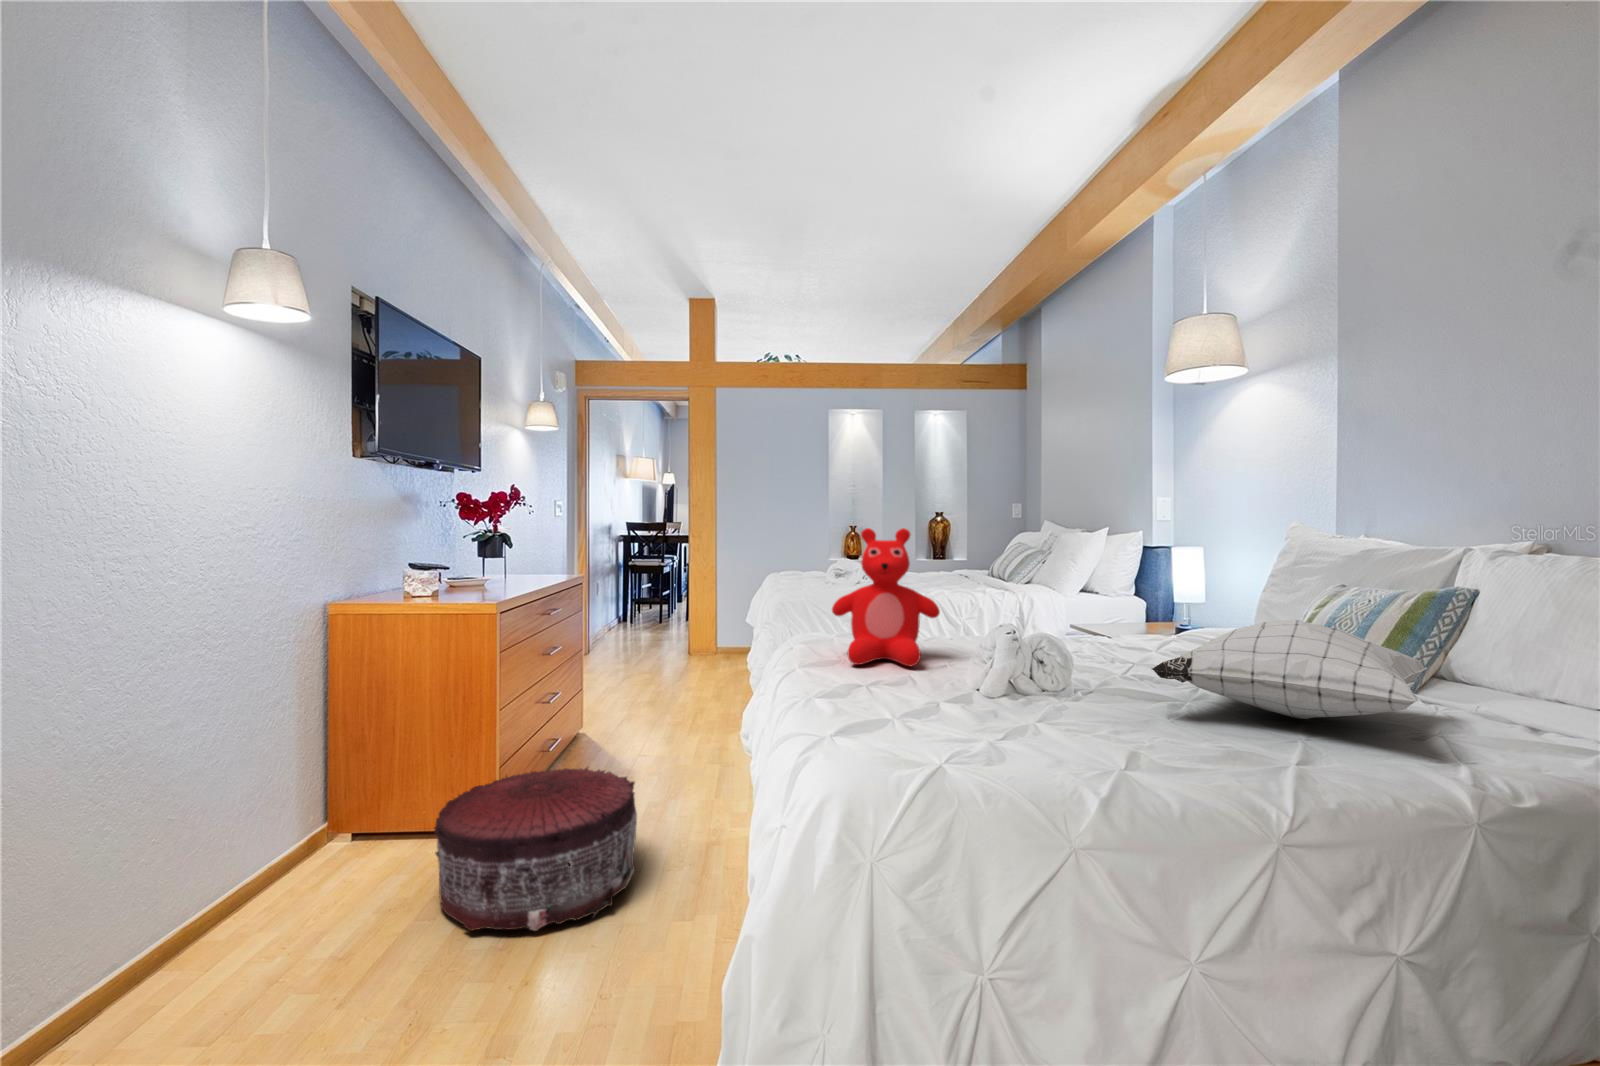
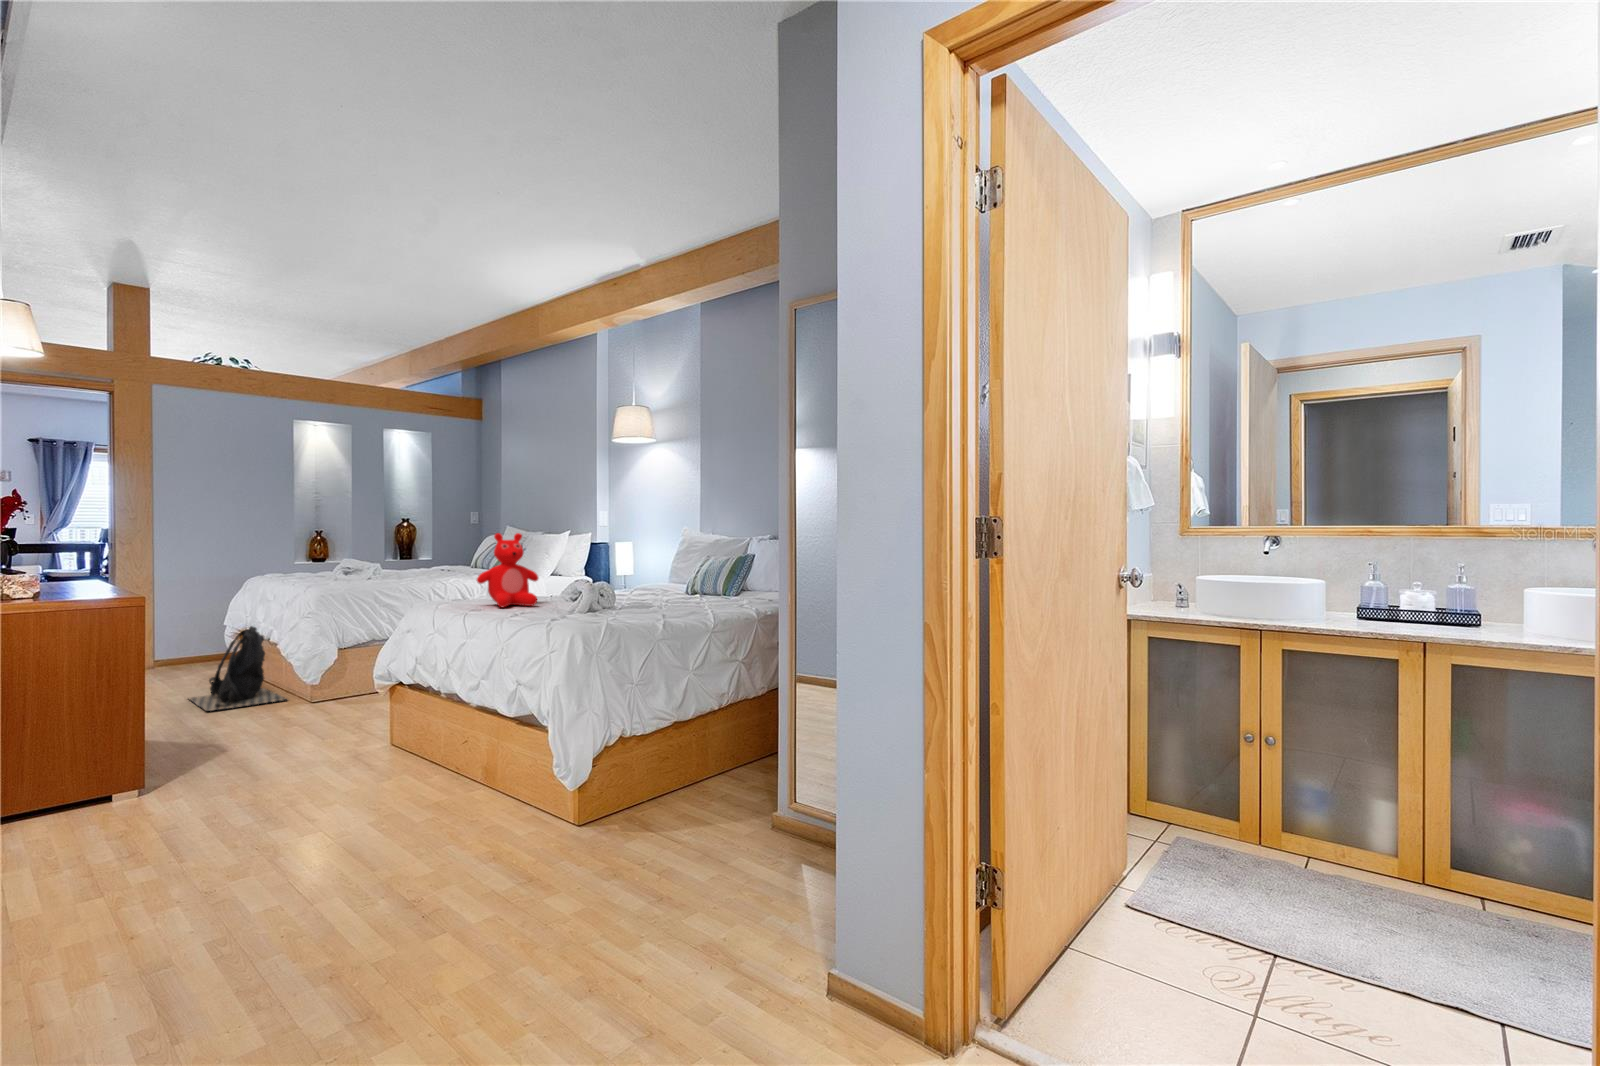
pillow: present [1152,620,1427,719] -> none [655,567,739,605]
backpack: none [678,629,754,720] -> present [189,626,287,711]
pouf: present [434,767,637,931] -> none [152,713,329,821]

